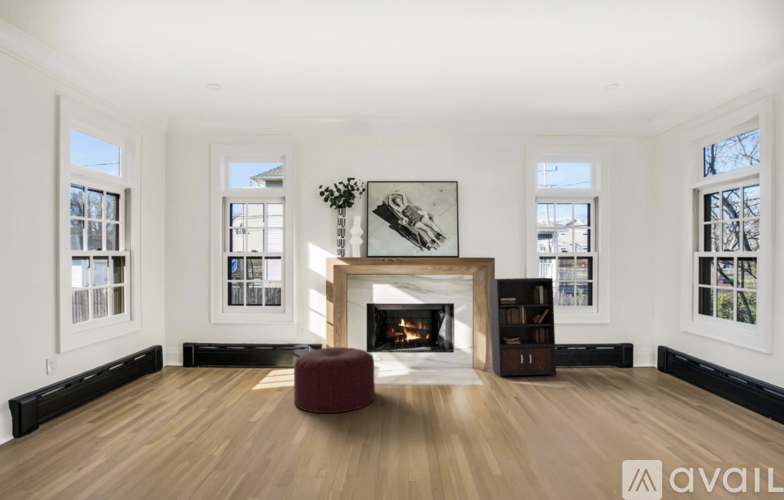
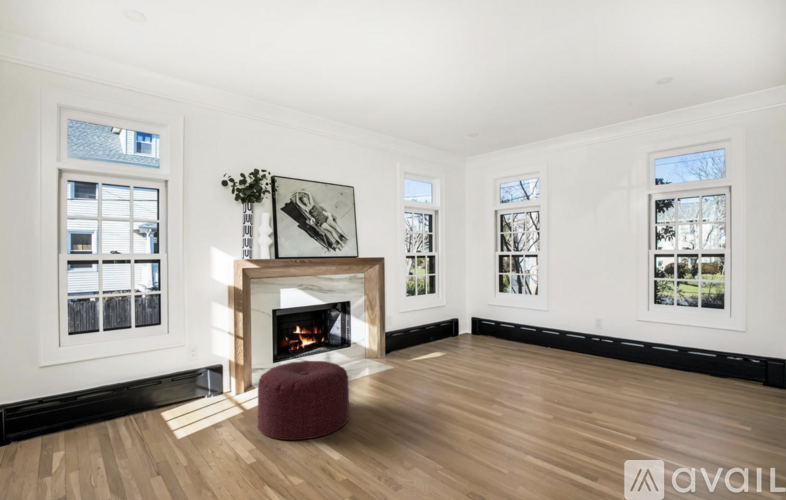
bookcase: present [490,278,556,377] -> none [392,277,440,365]

